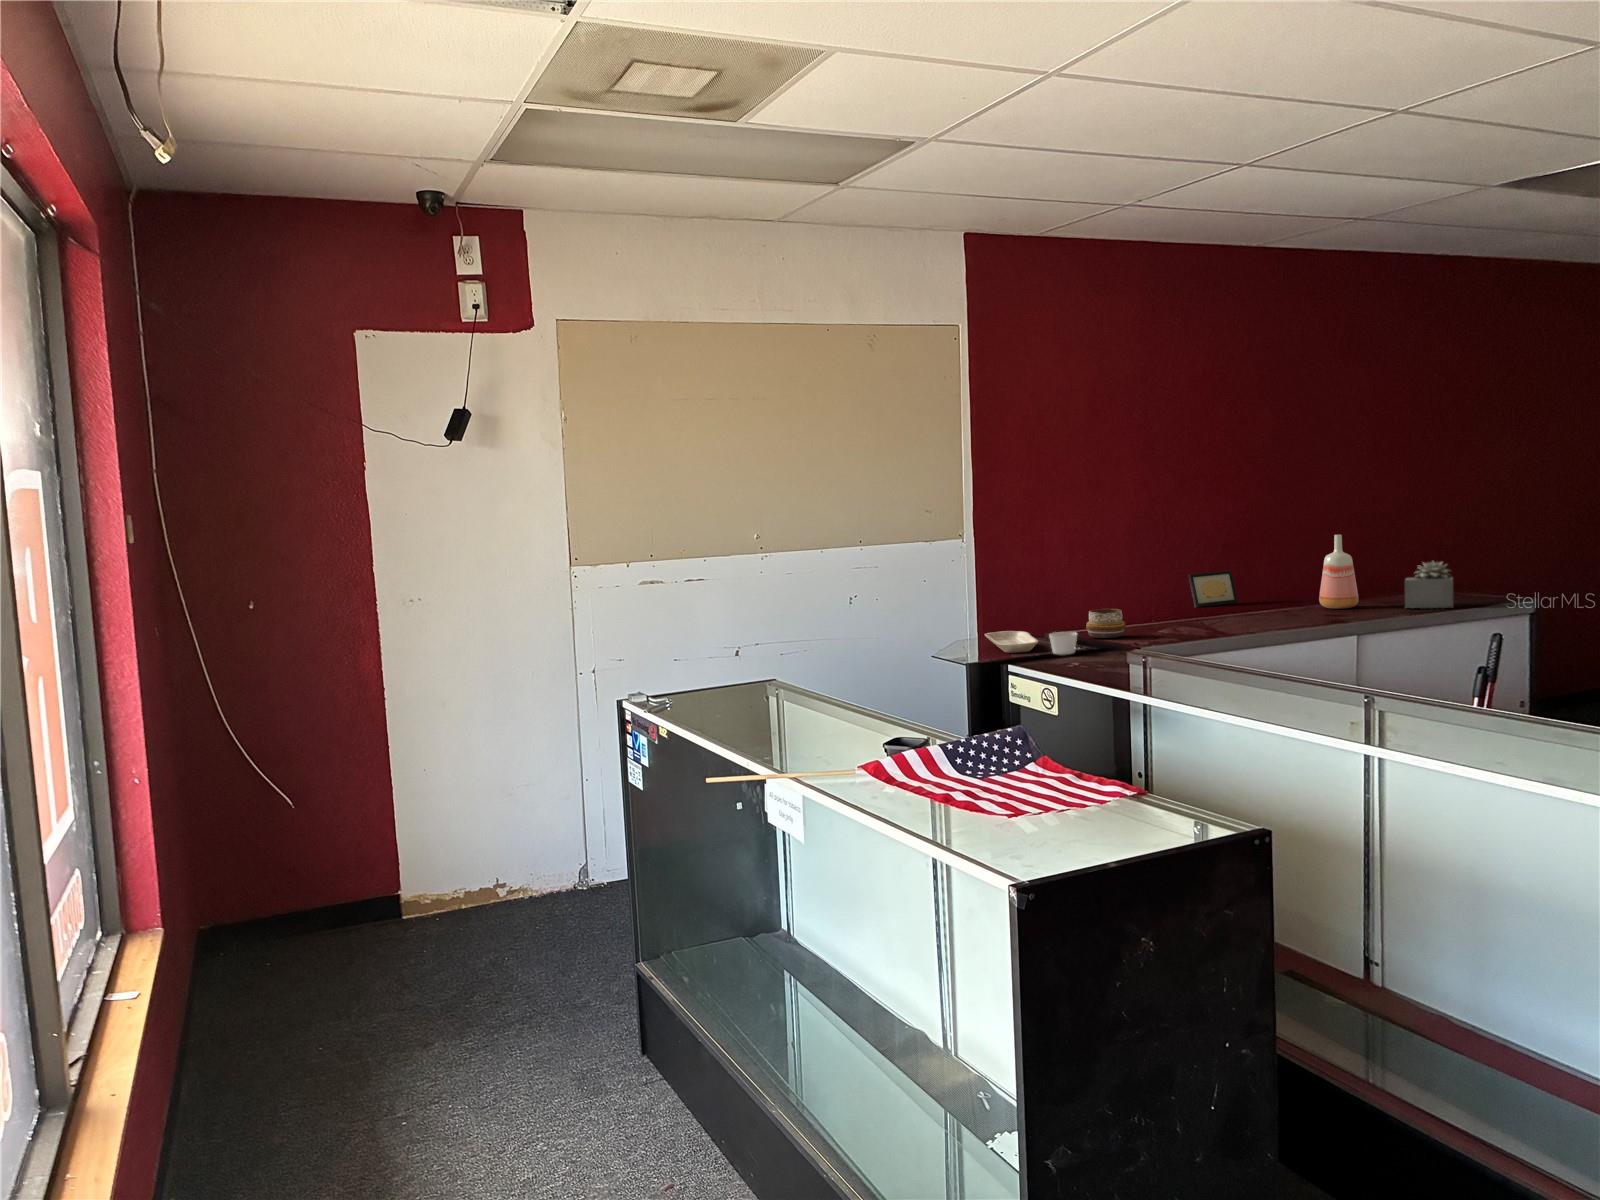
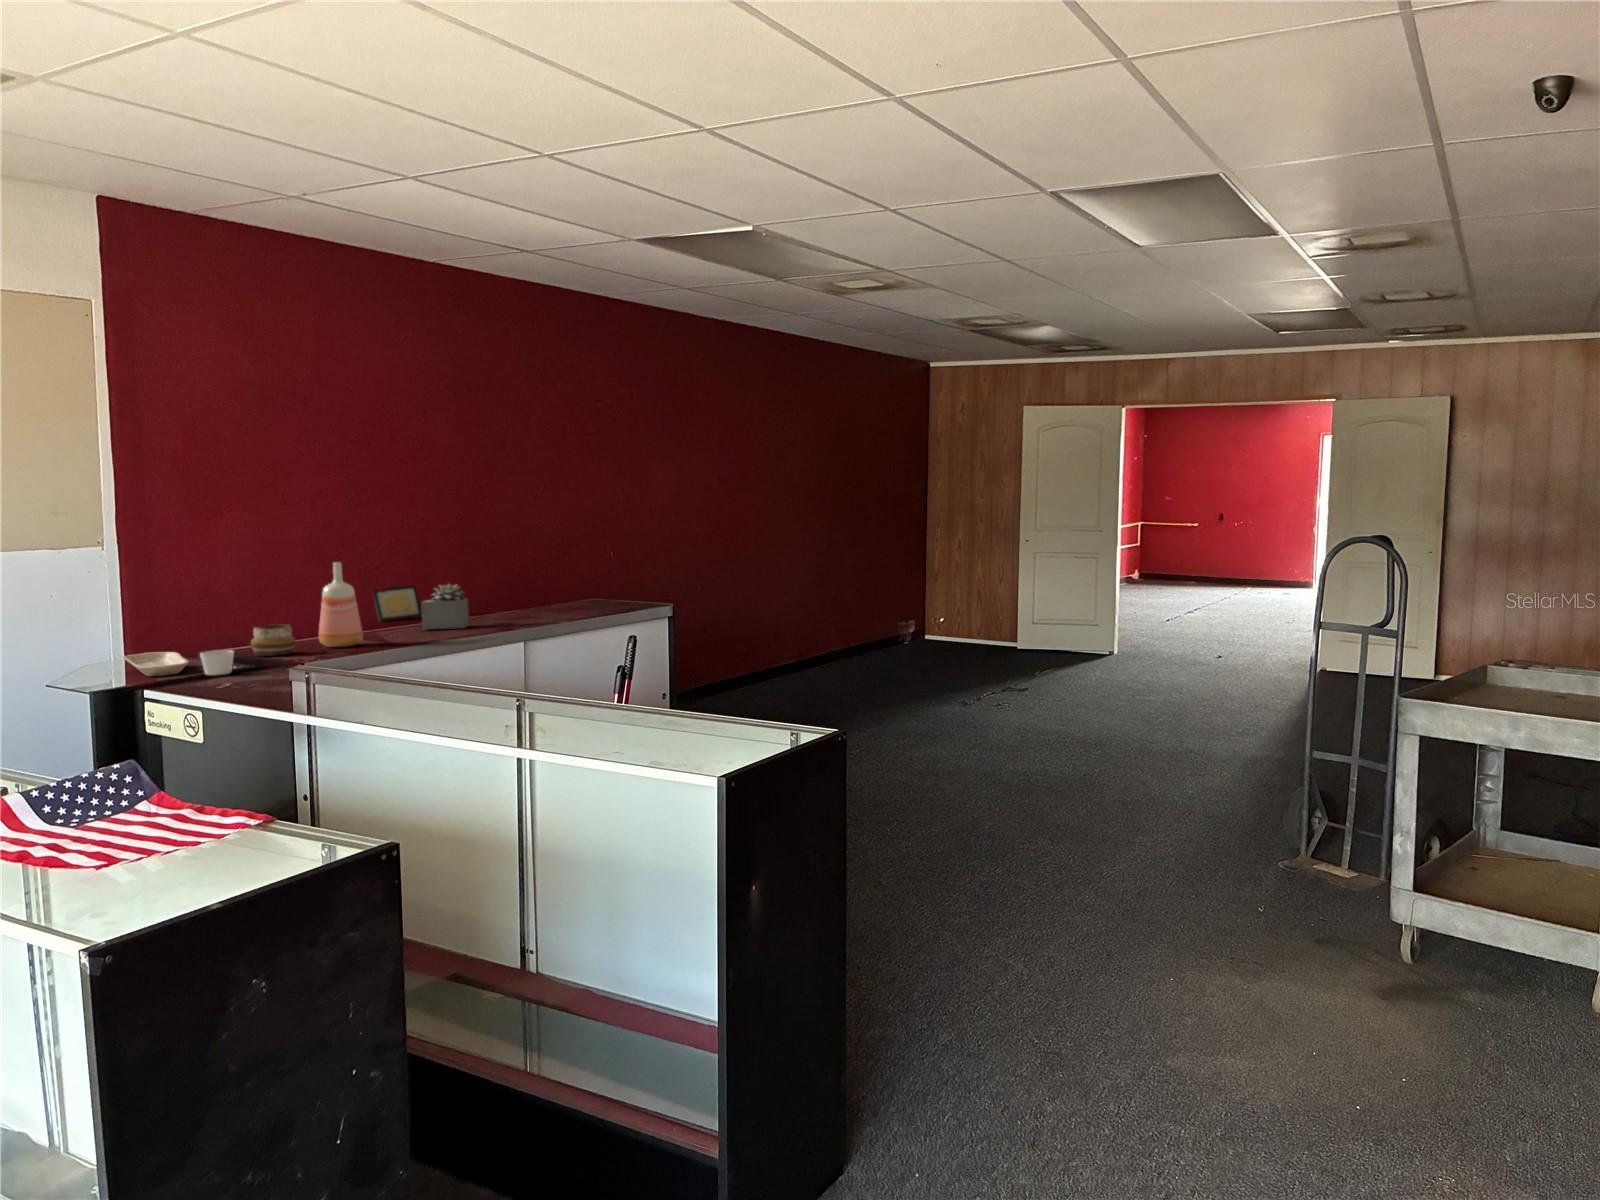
vase: present [1319,535,1358,609] -> present [319,562,363,647]
succulent plant: present [1405,561,1453,608] -> present [421,584,469,629]

